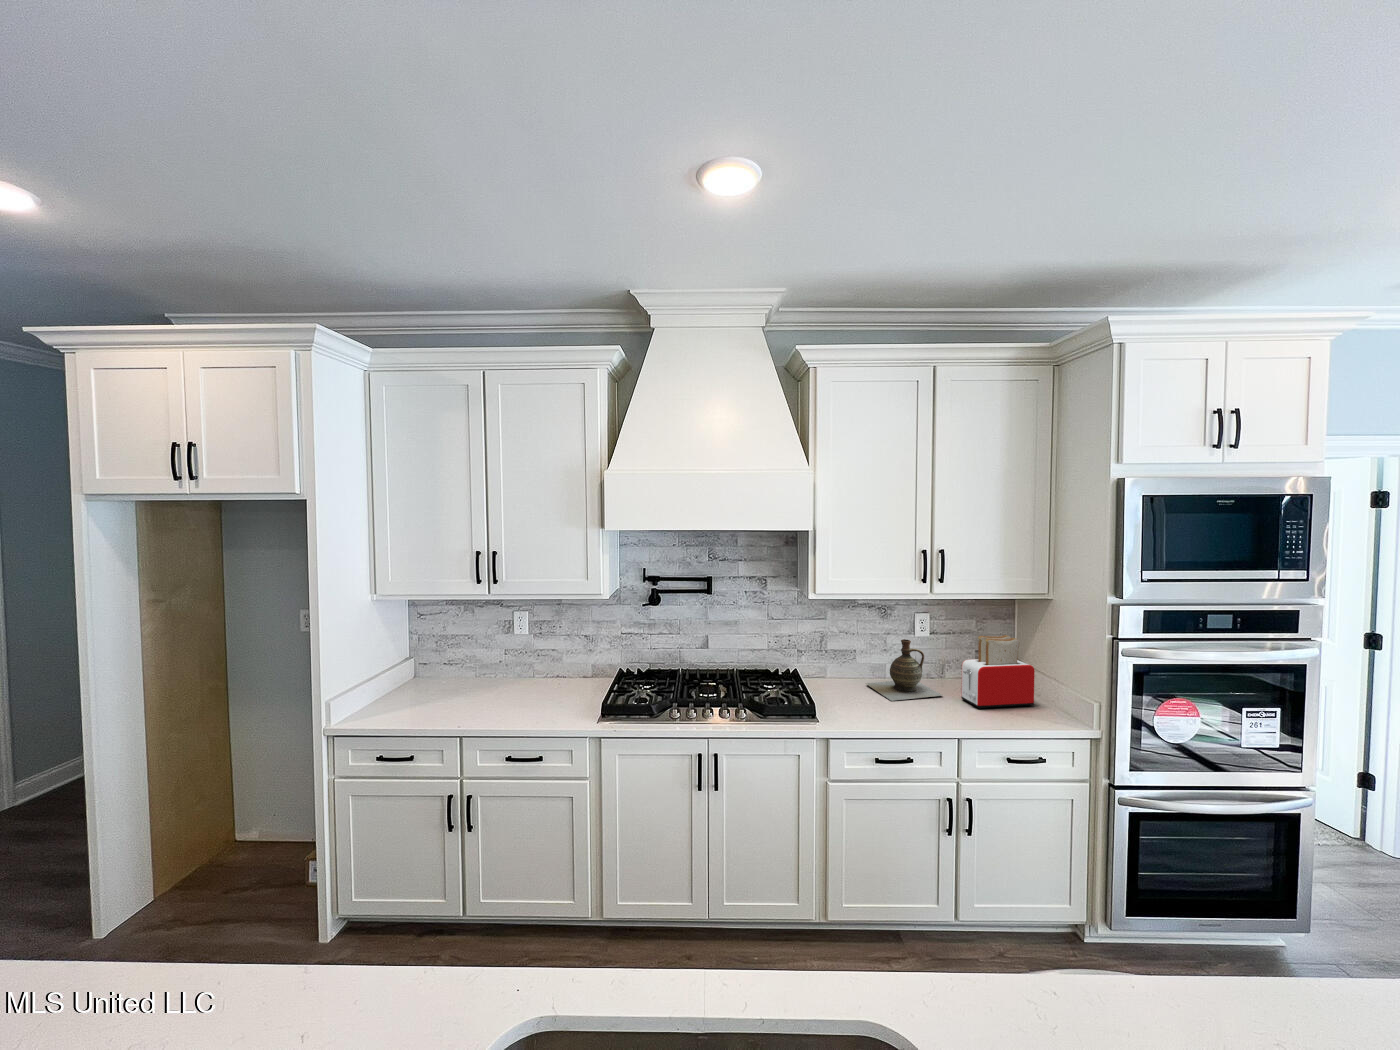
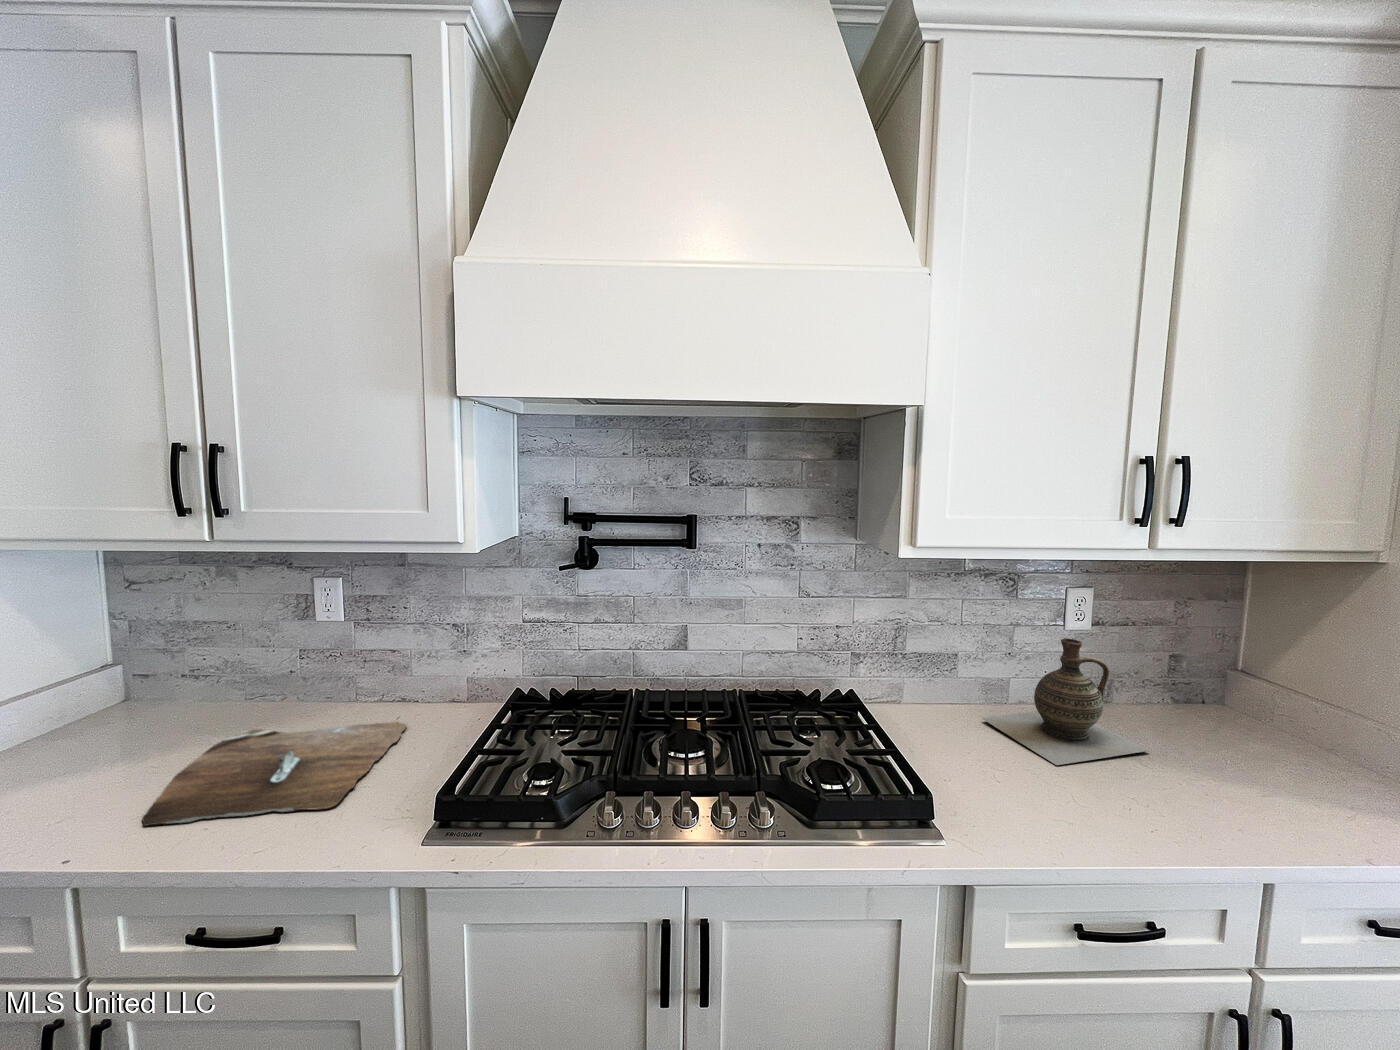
toaster: present [961,635,1035,709] -> none [1190,635,1360,789]
cutting board: none [472,685,567,718] -> present [142,722,407,826]

